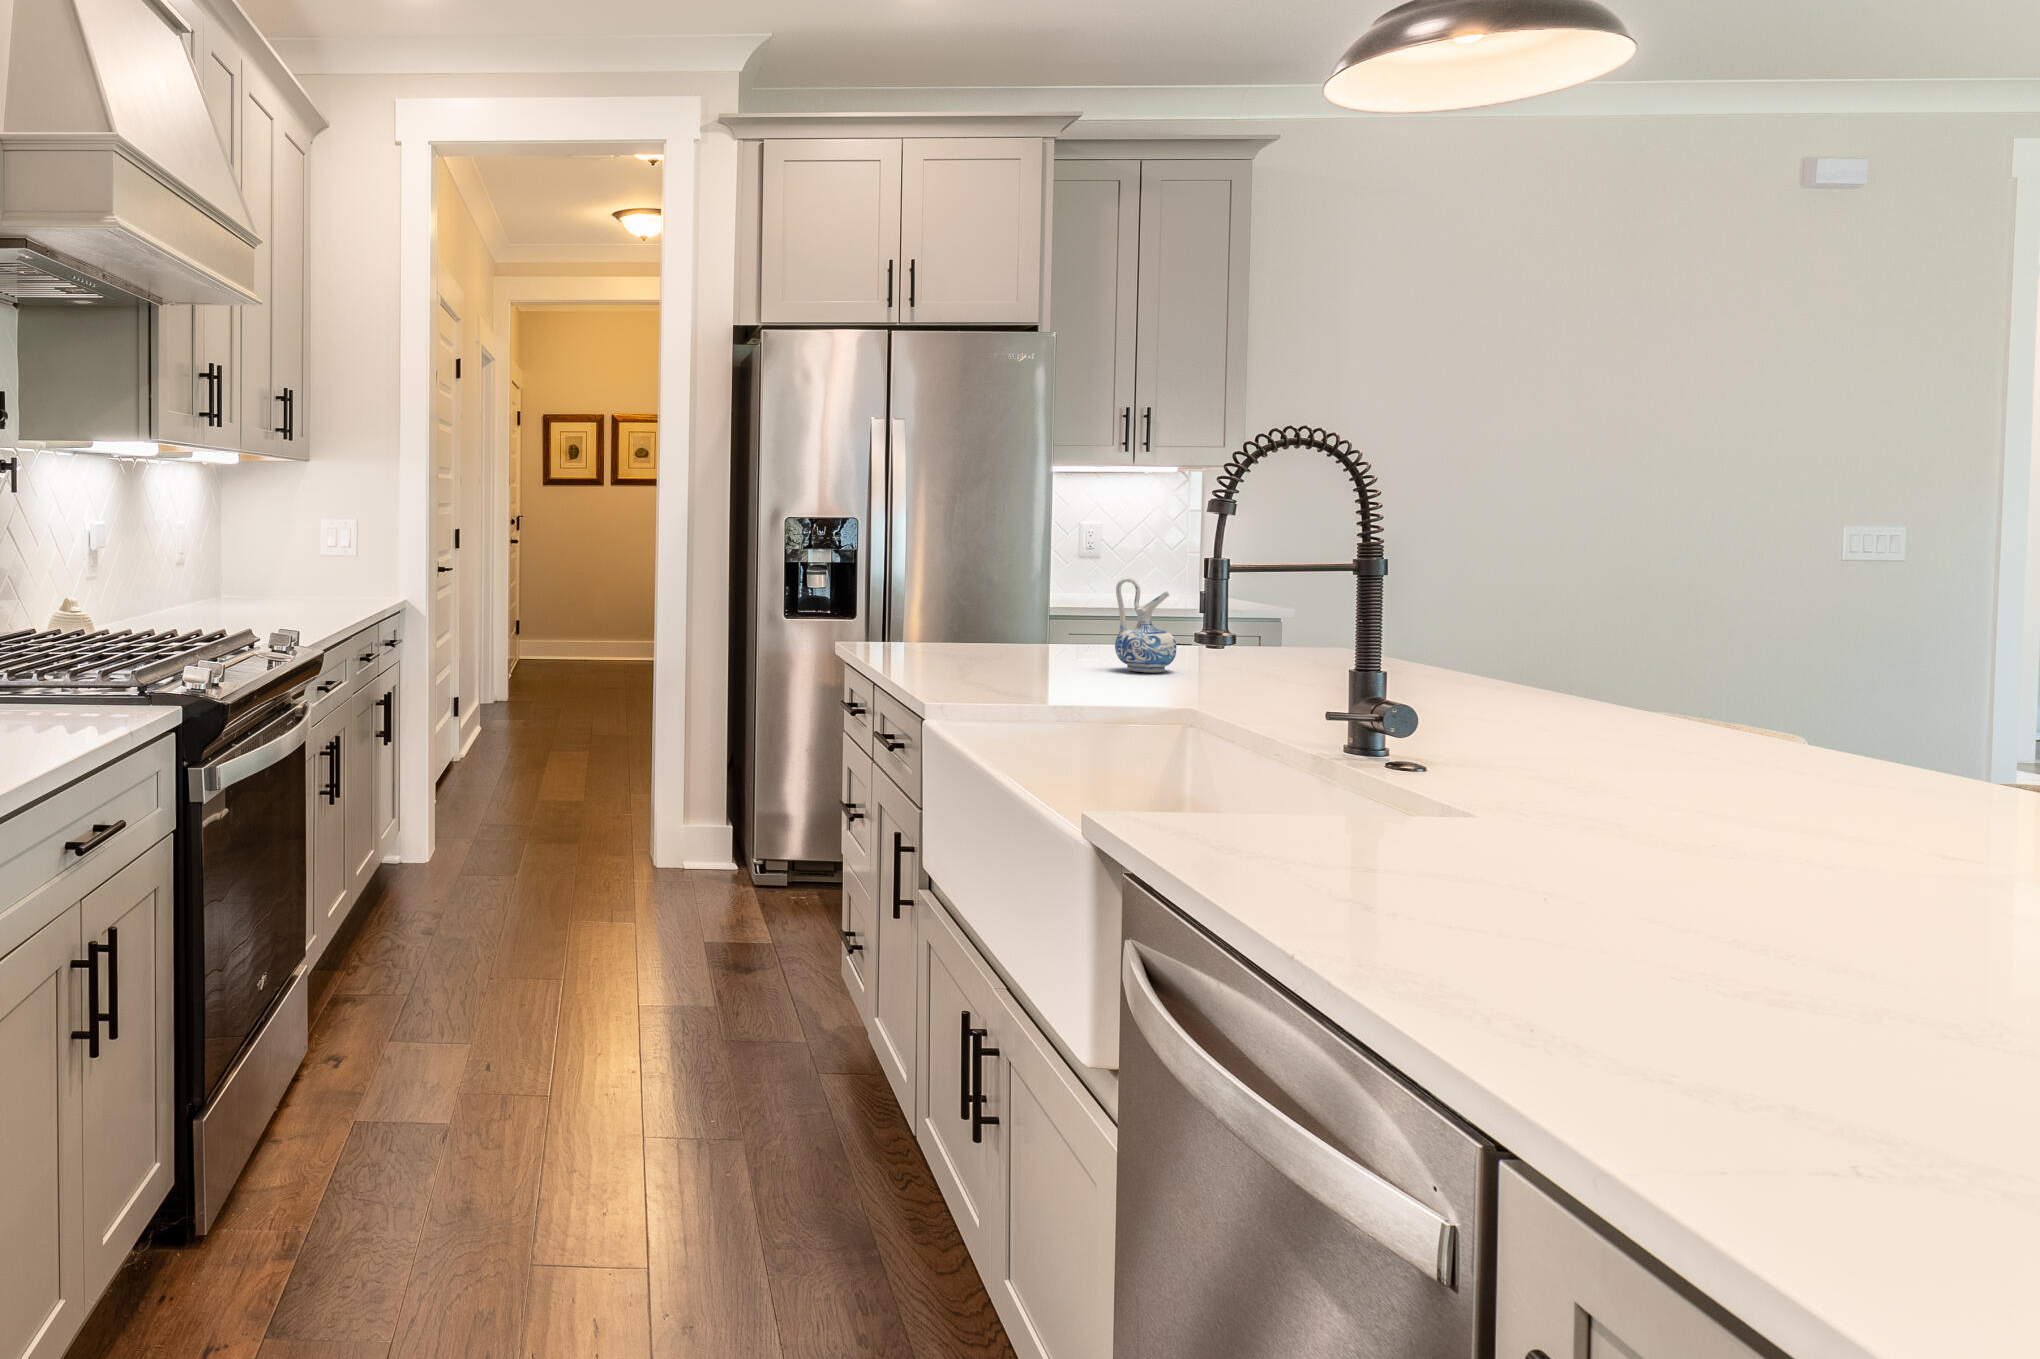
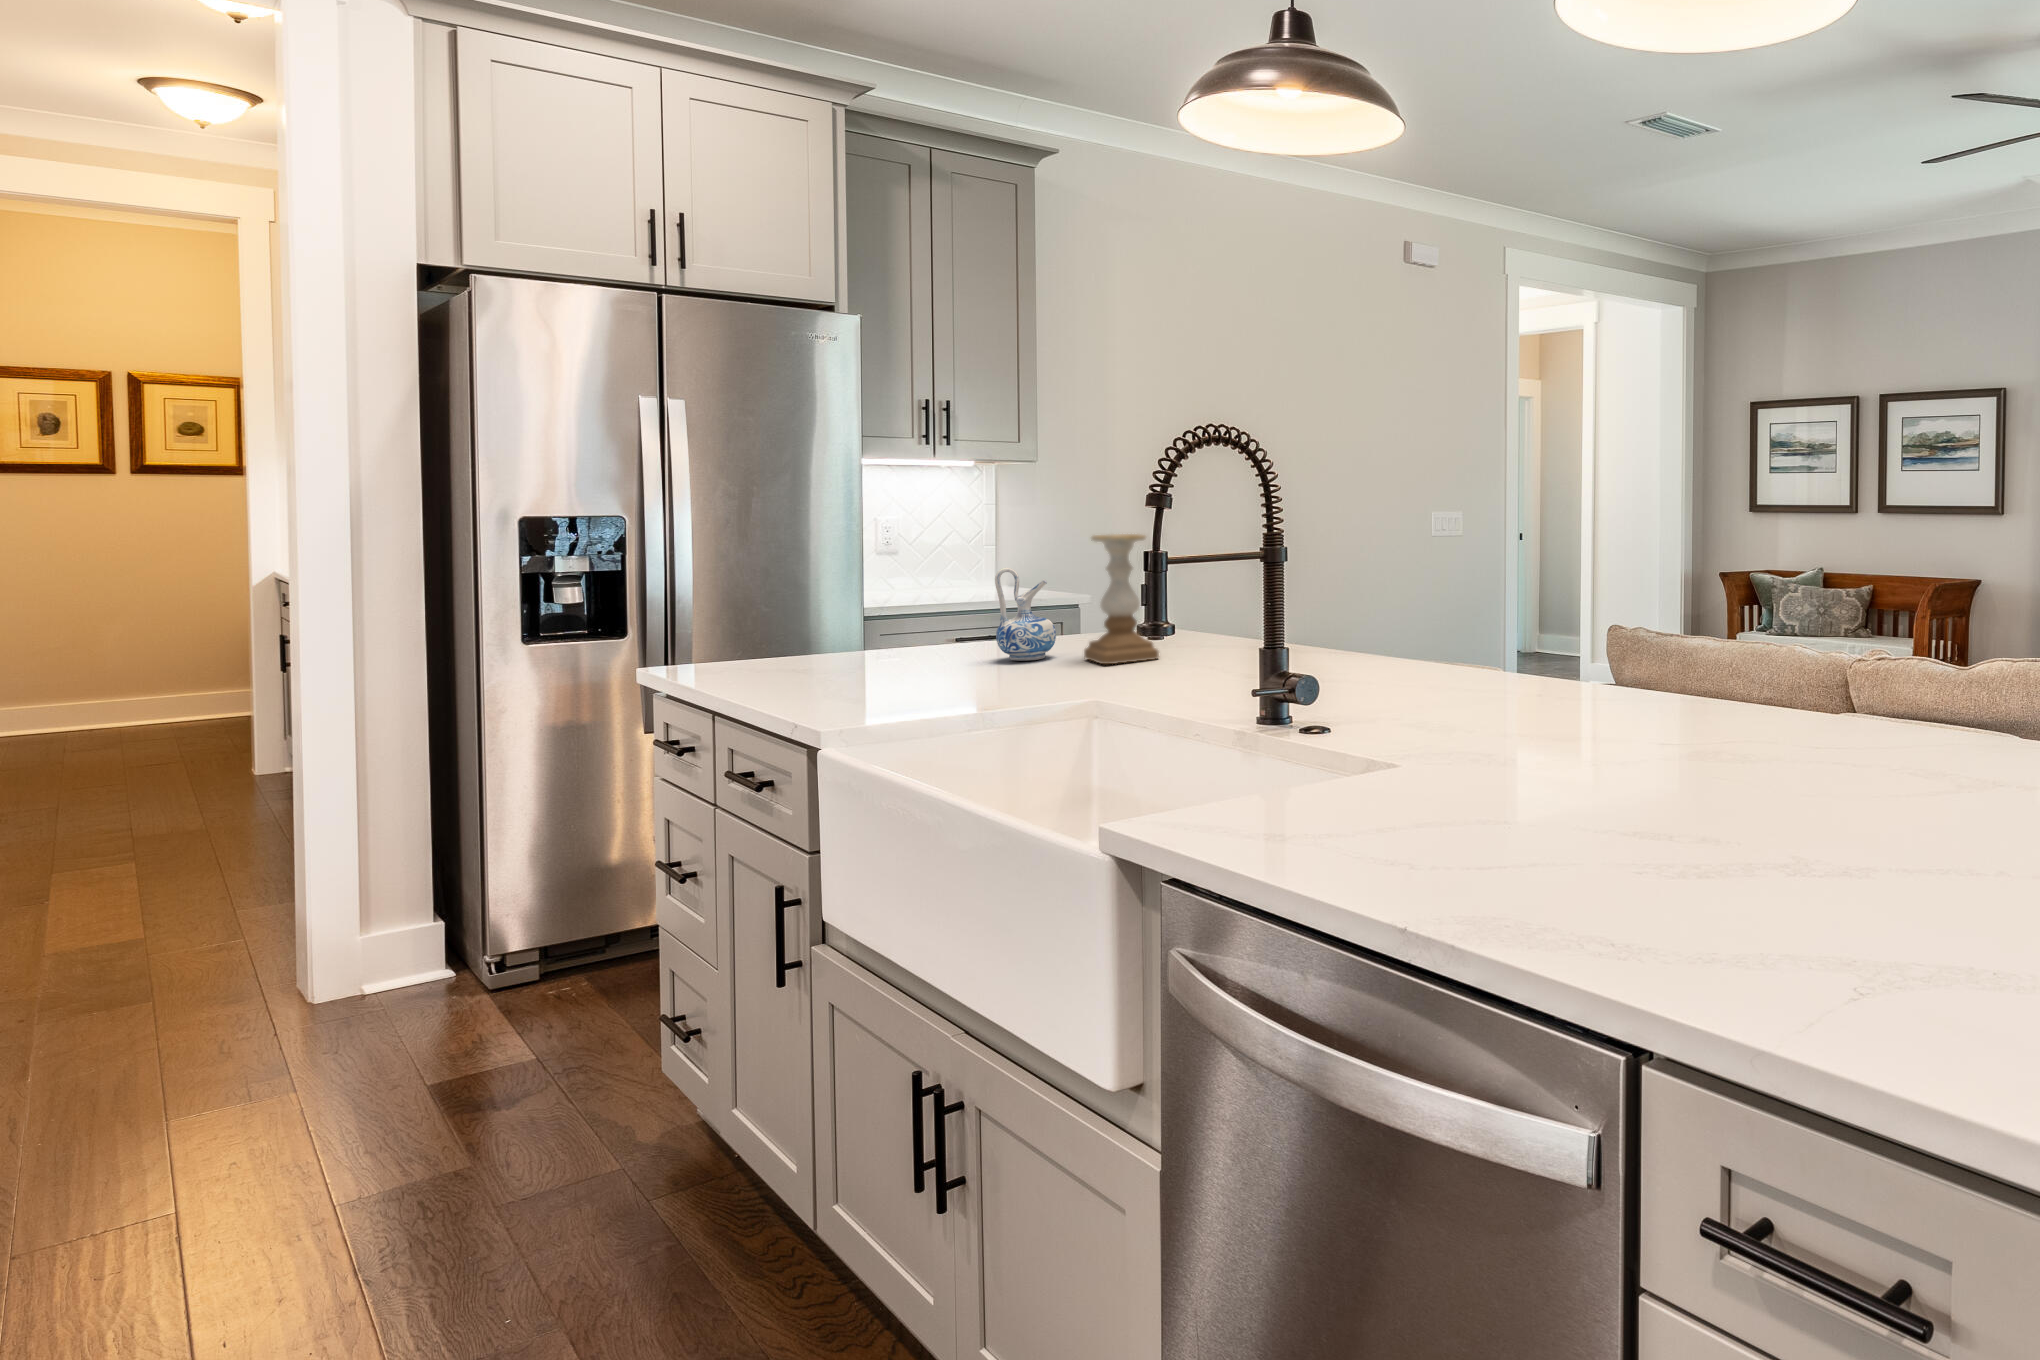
candle holder: none [1202,548,1284,687] -> present [1084,534,1159,664]

